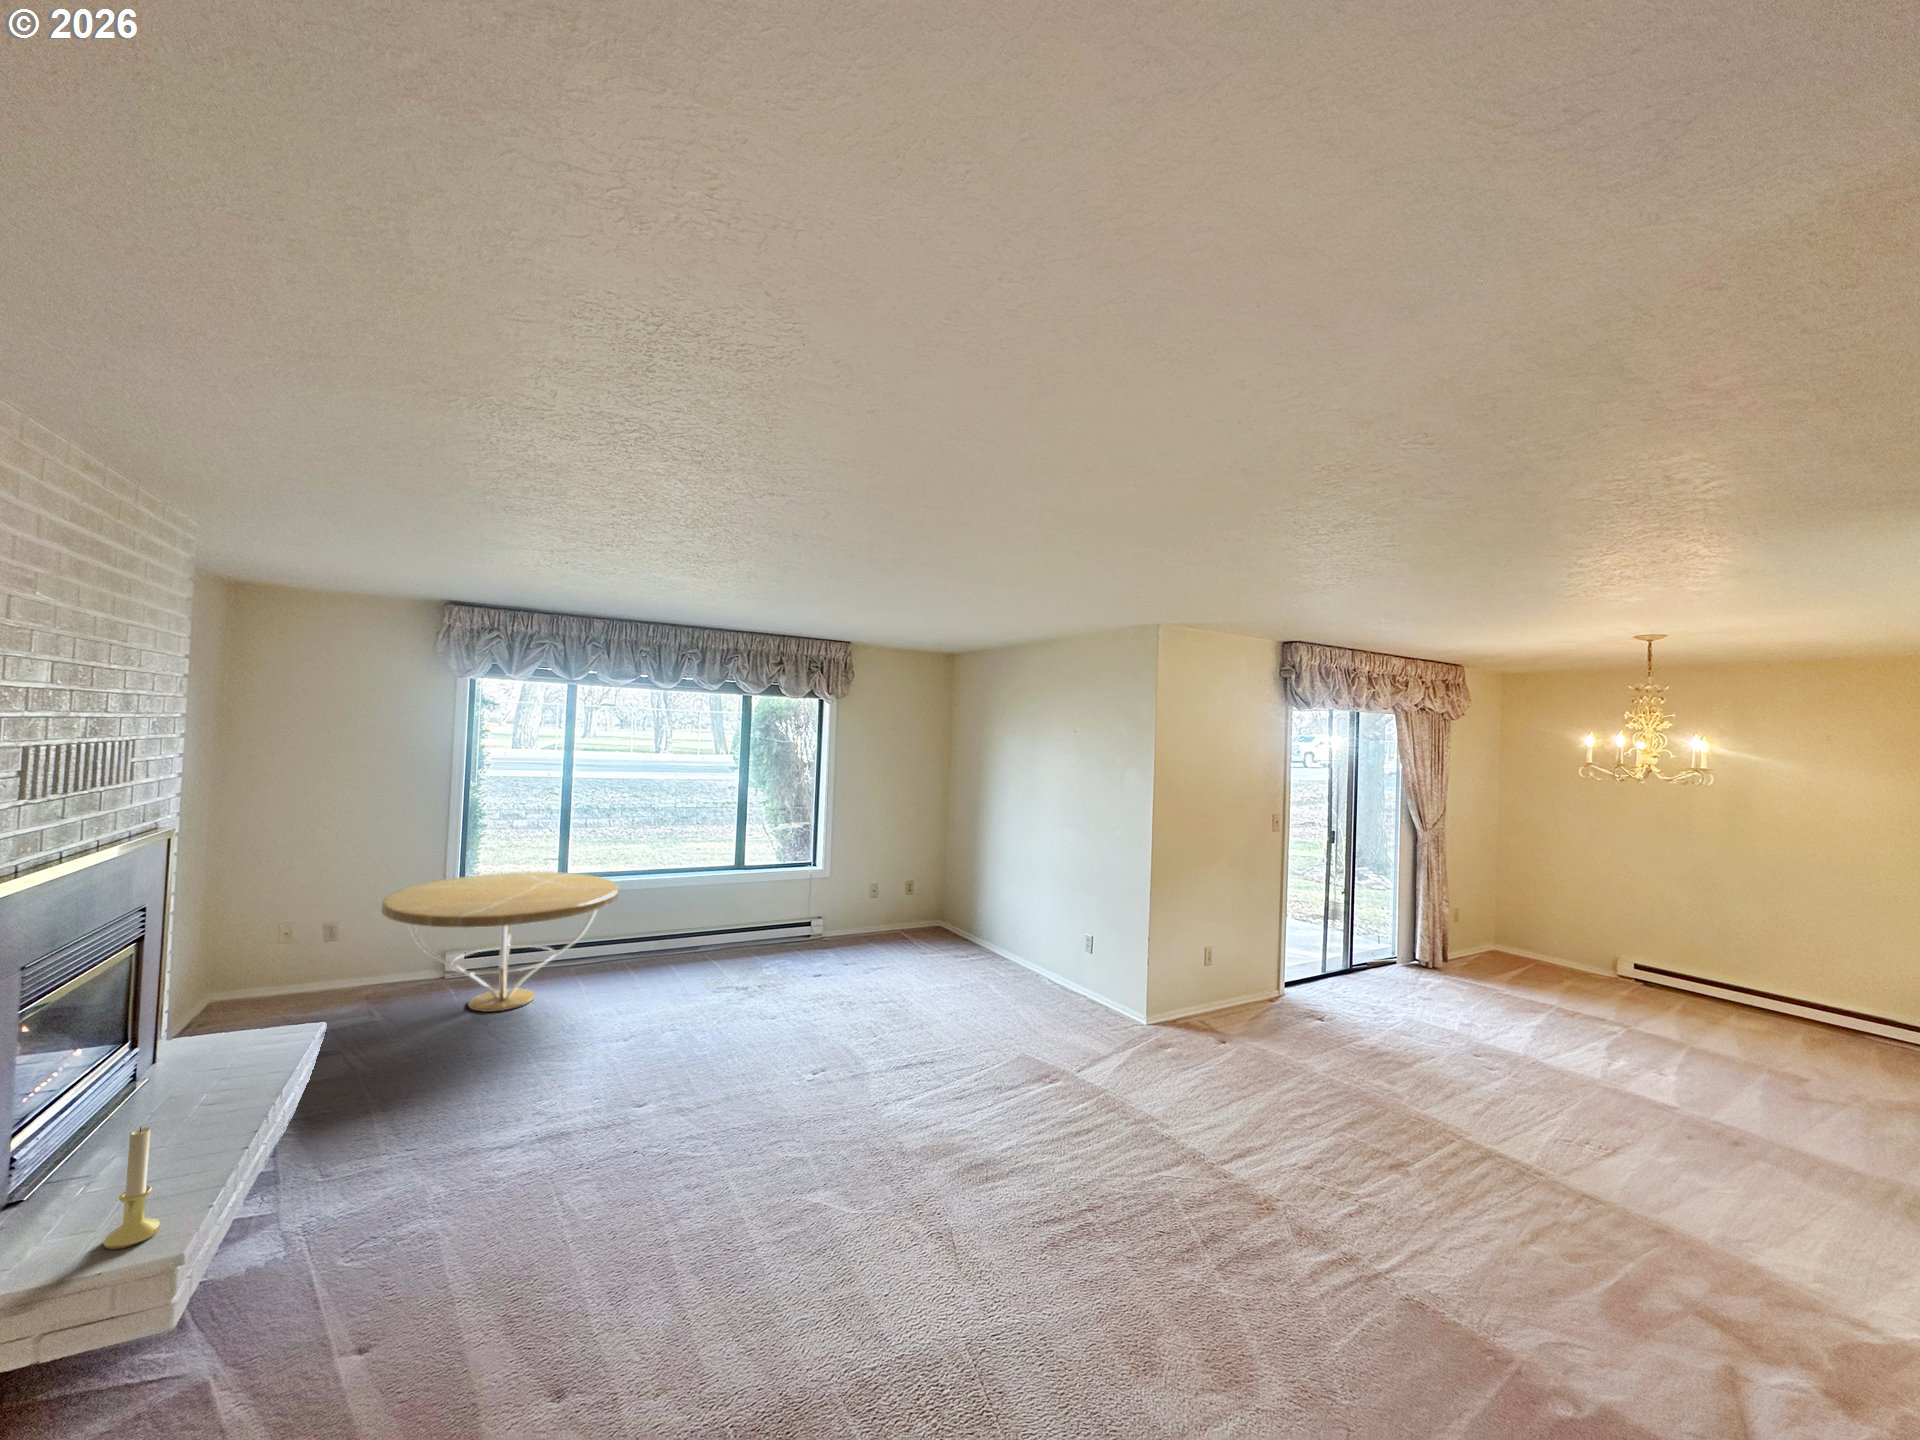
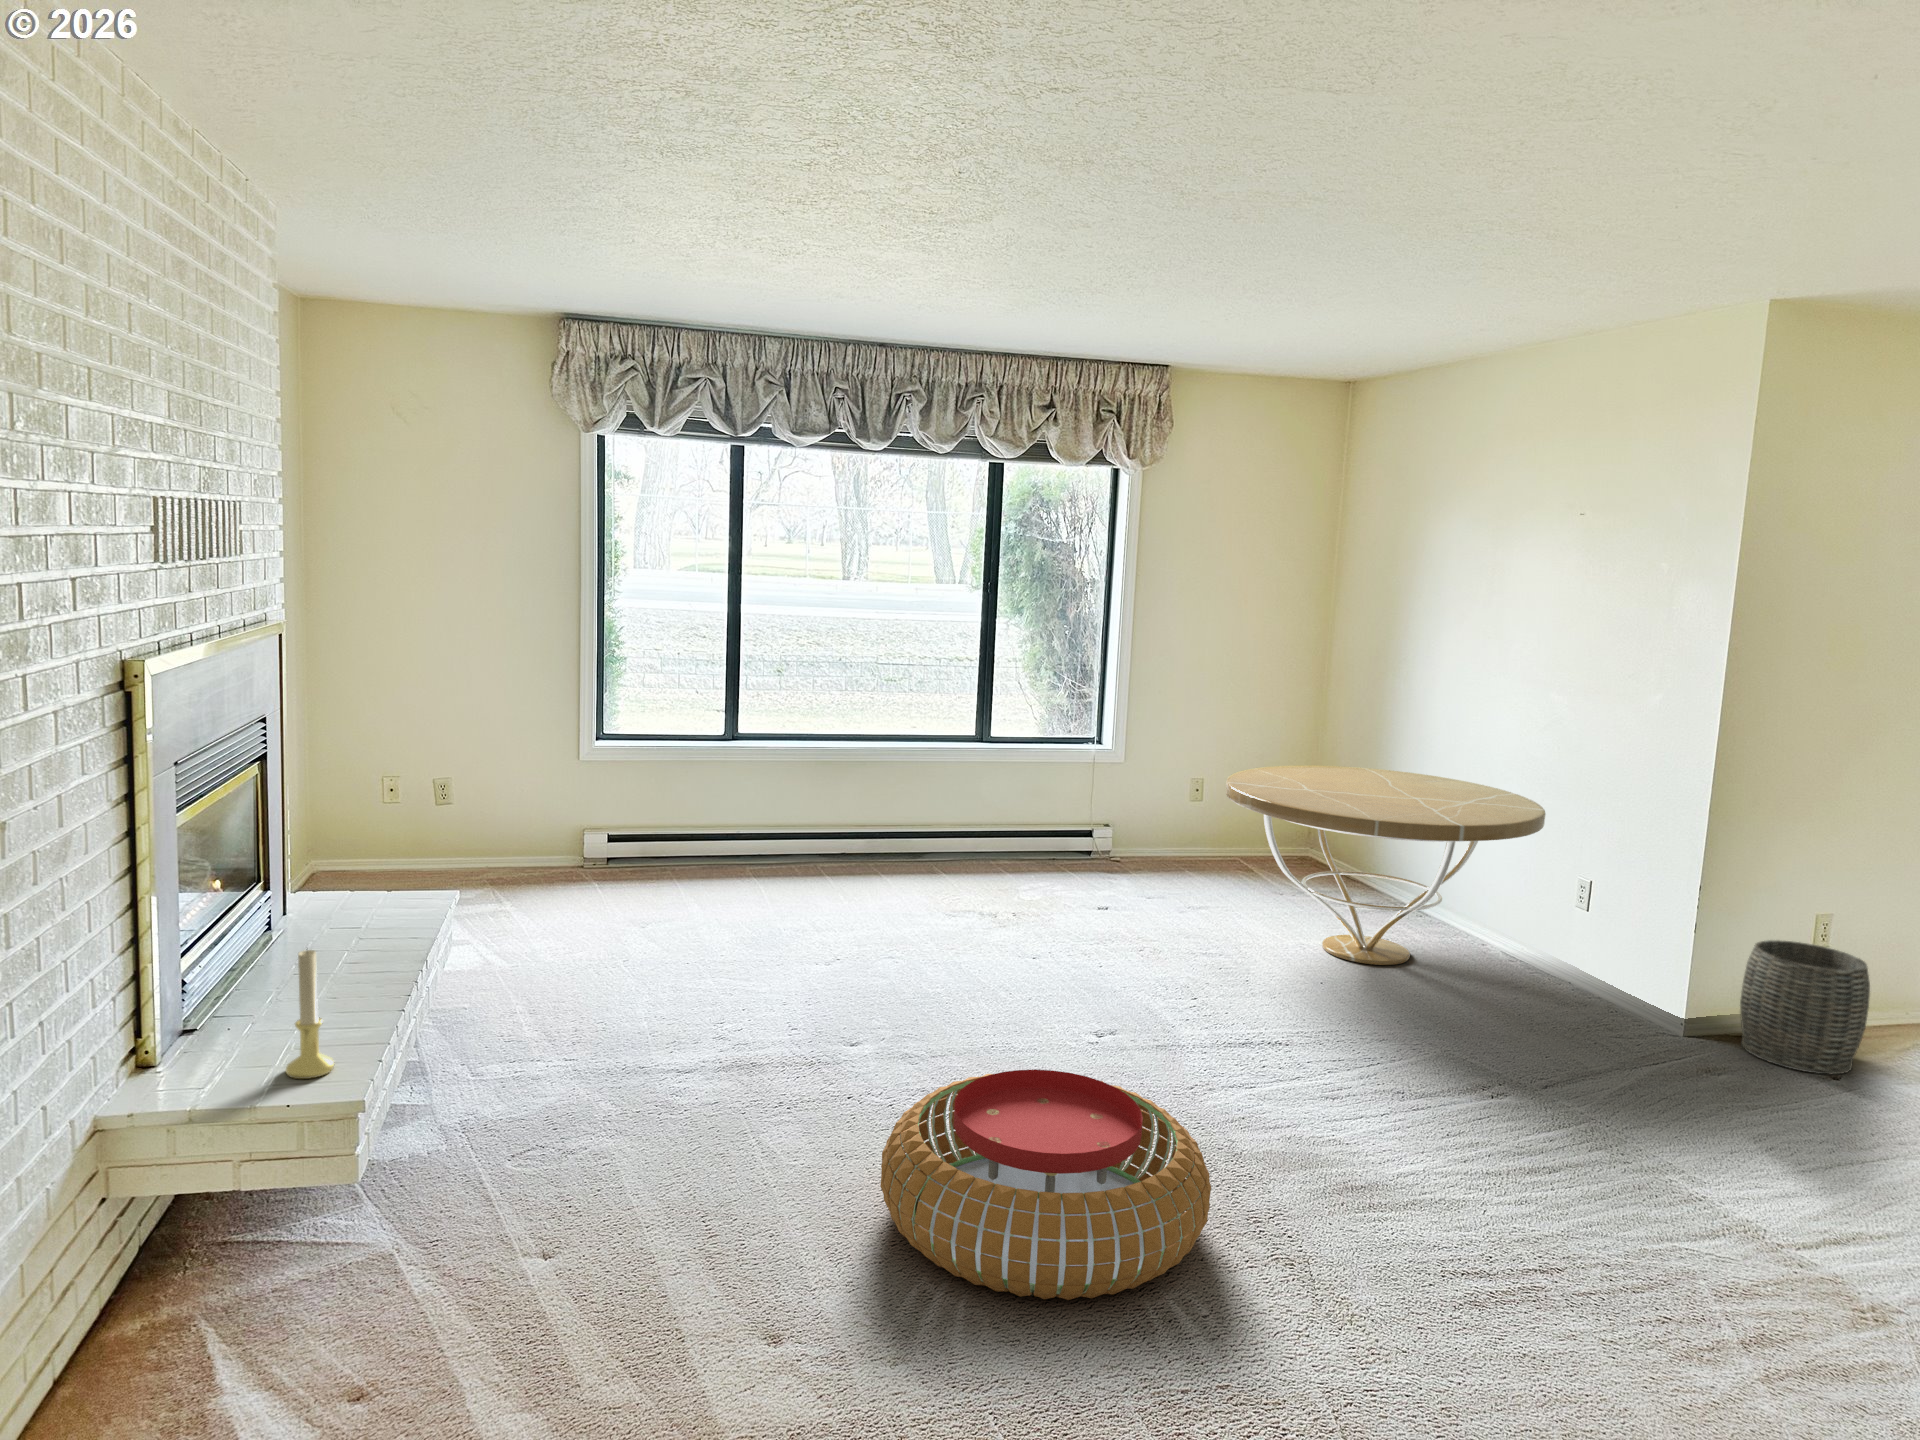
coffee table: present [381,872,619,1012] -> present [1226,765,1546,965]
woven basket: none [1168,965,1228,1040] -> present [1740,940,1870,1074]
pouf: none [659,1117,891,1308] -> present [880,1070,1211,1300]

